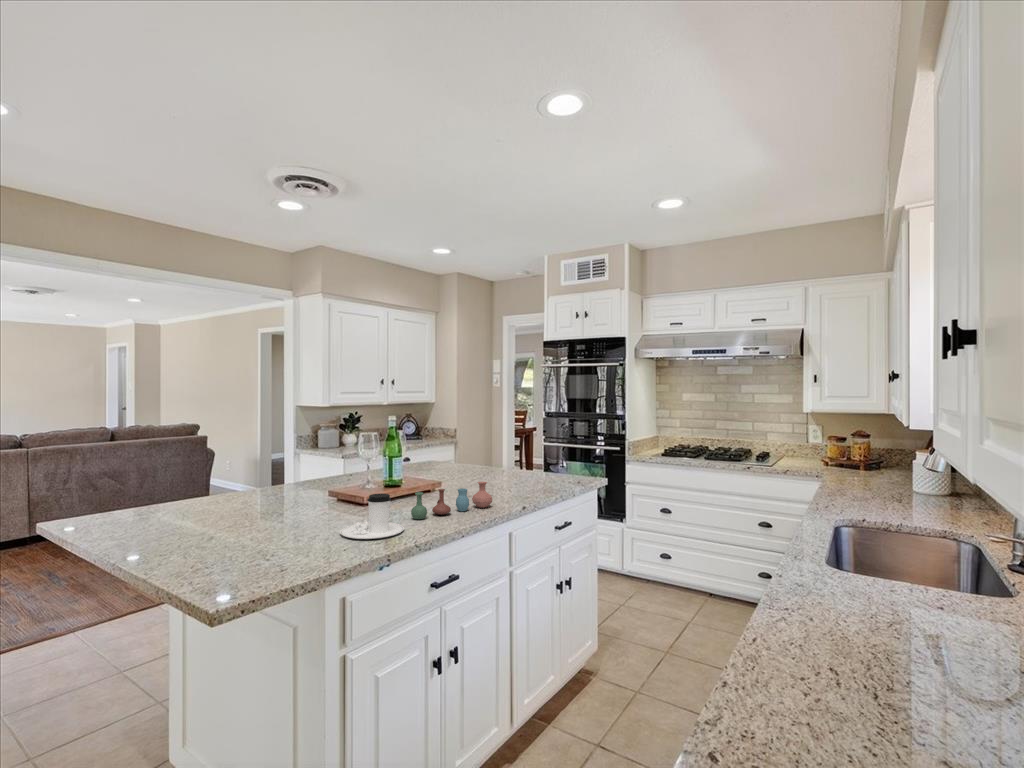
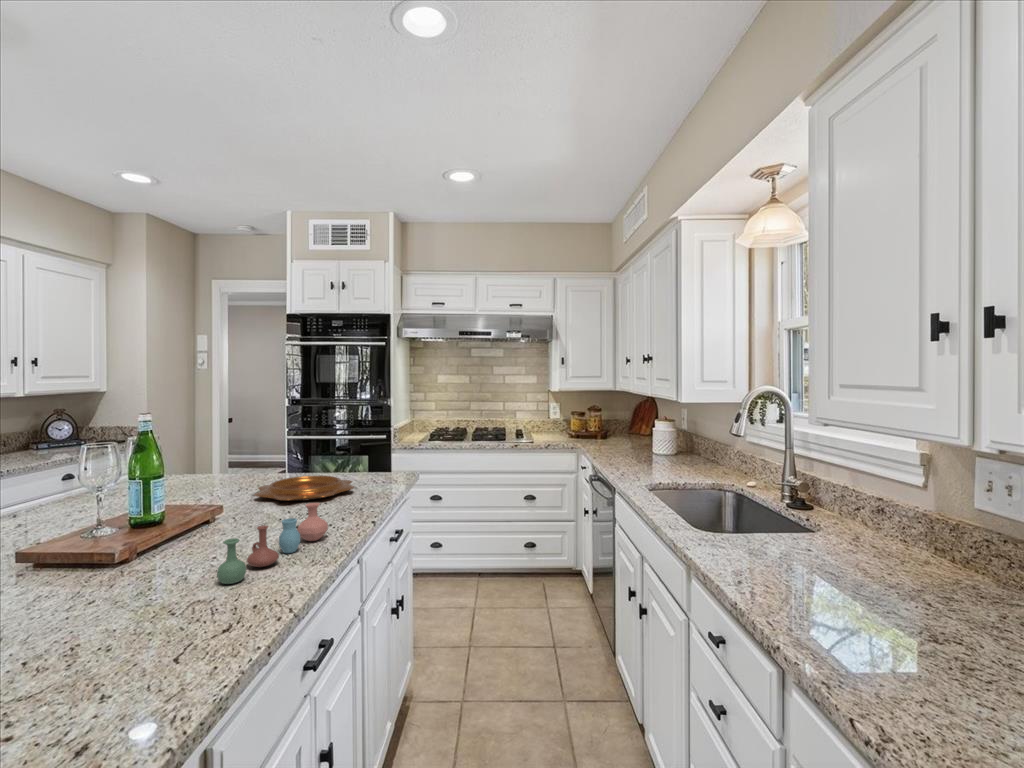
decorative bowl: none [475,470,546,486] -> present [254,476,354,501]
coffee cup: present [340,494,404,539] -> none [93,557,232,661]

